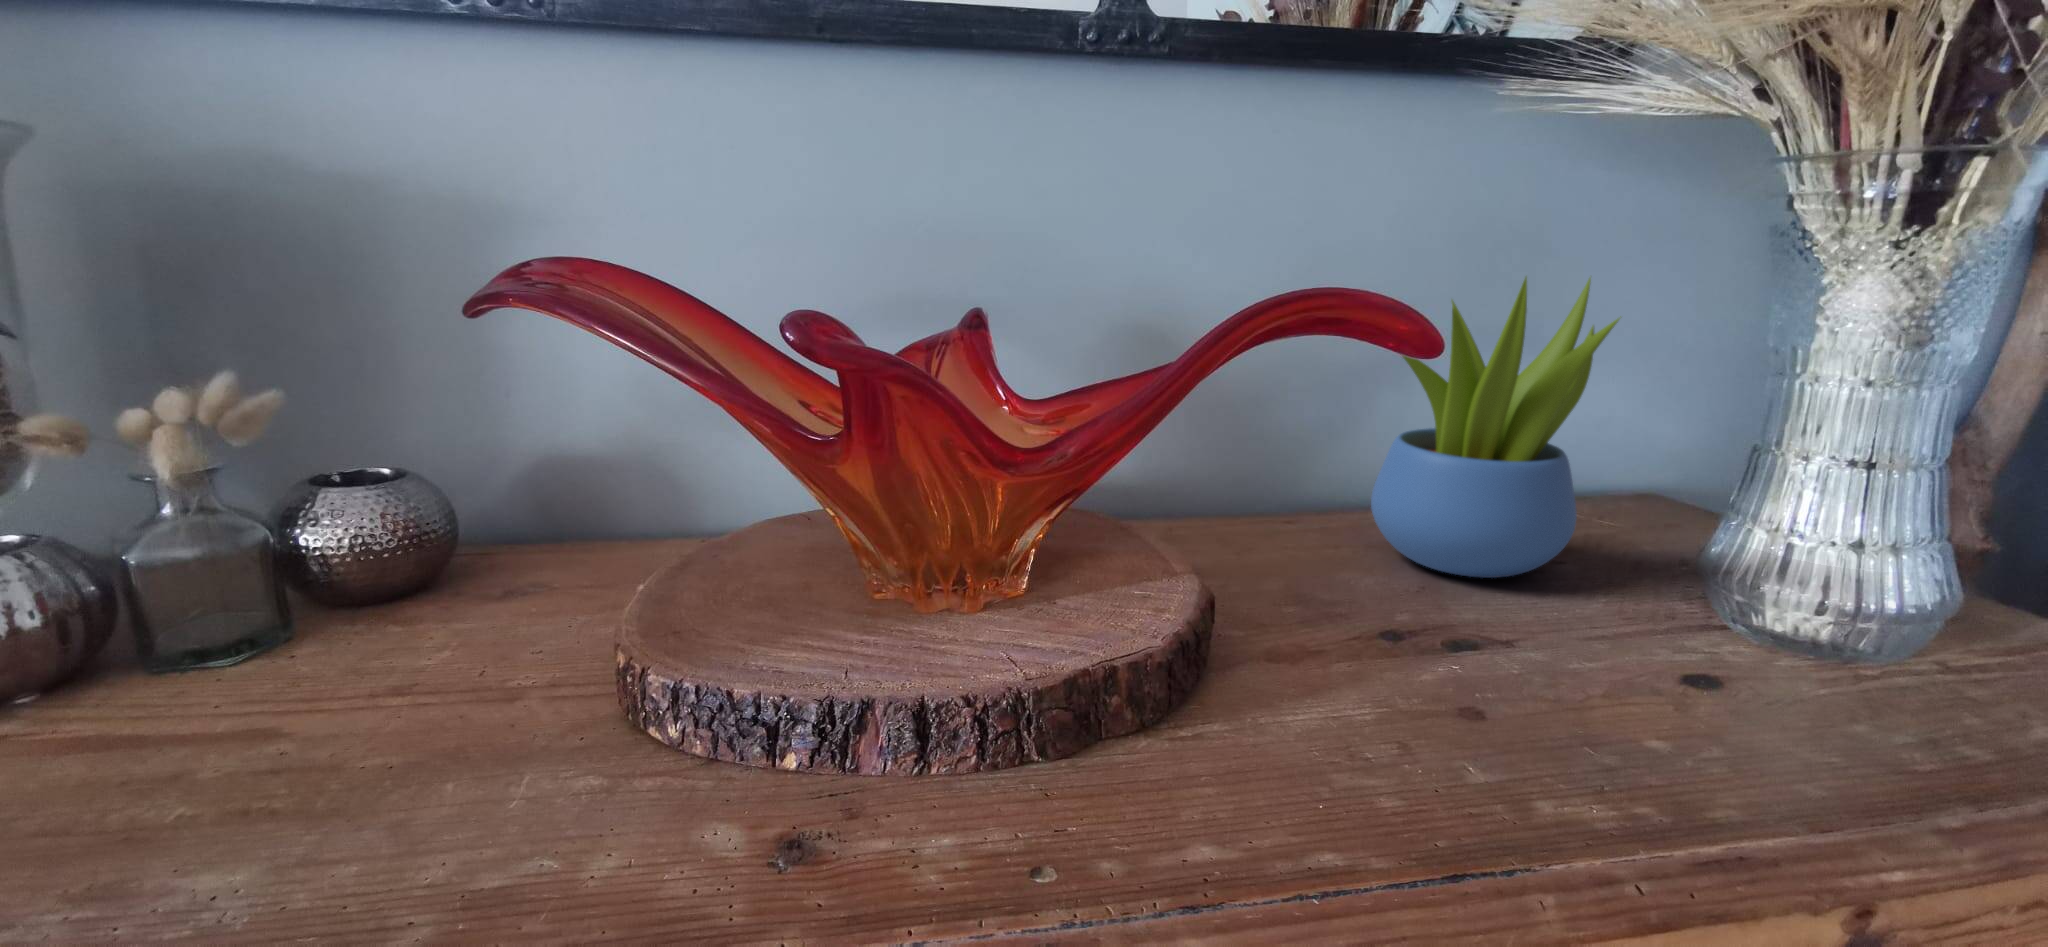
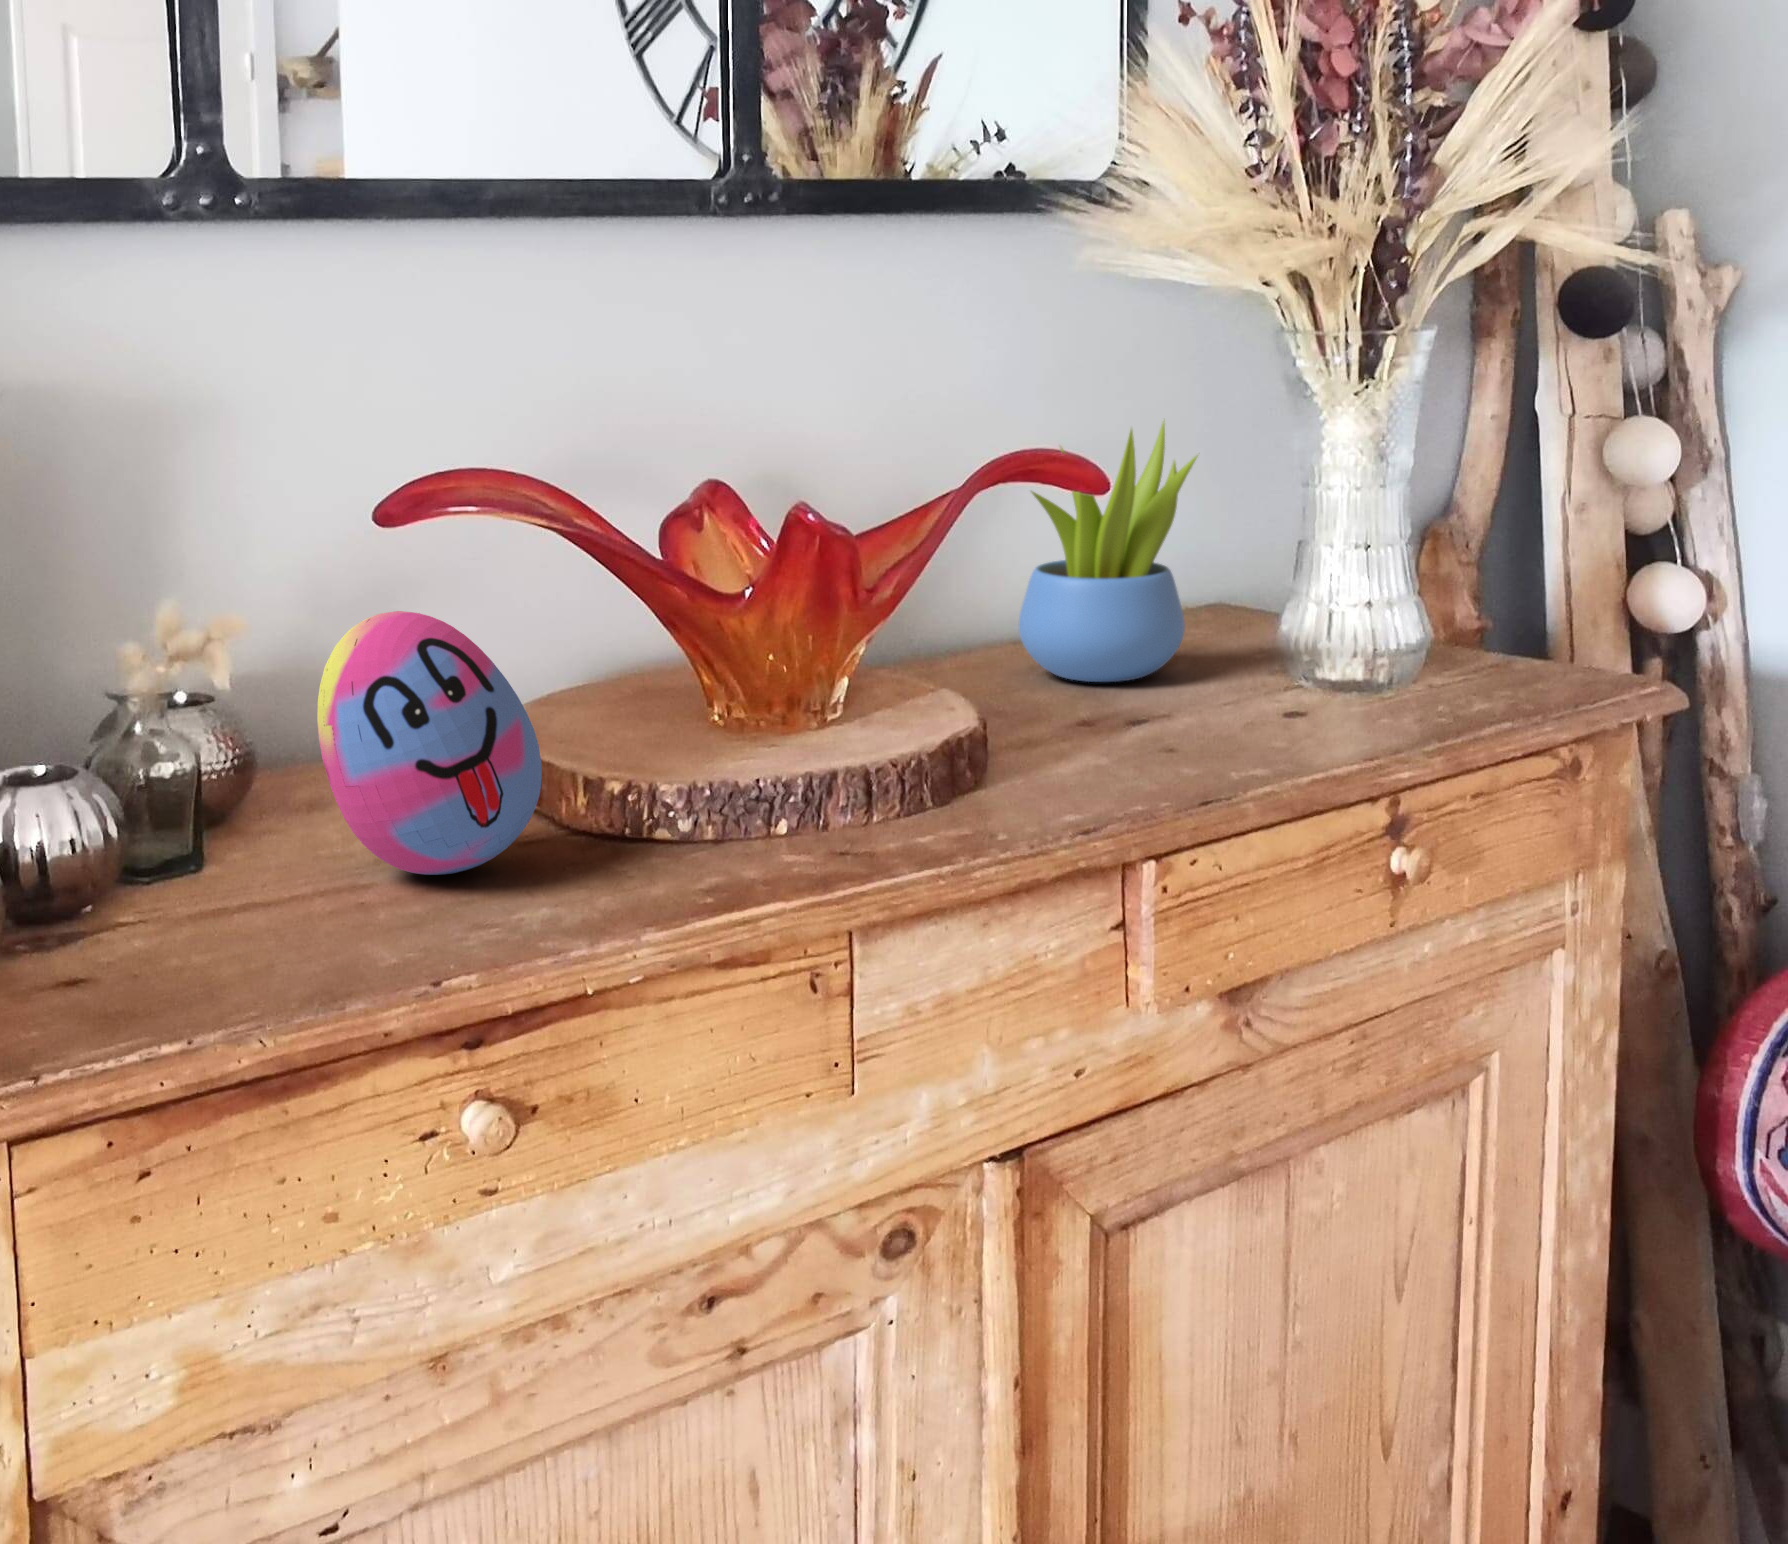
decorative egg: none [146,403,493,748] -> present [317,611,542,875]

